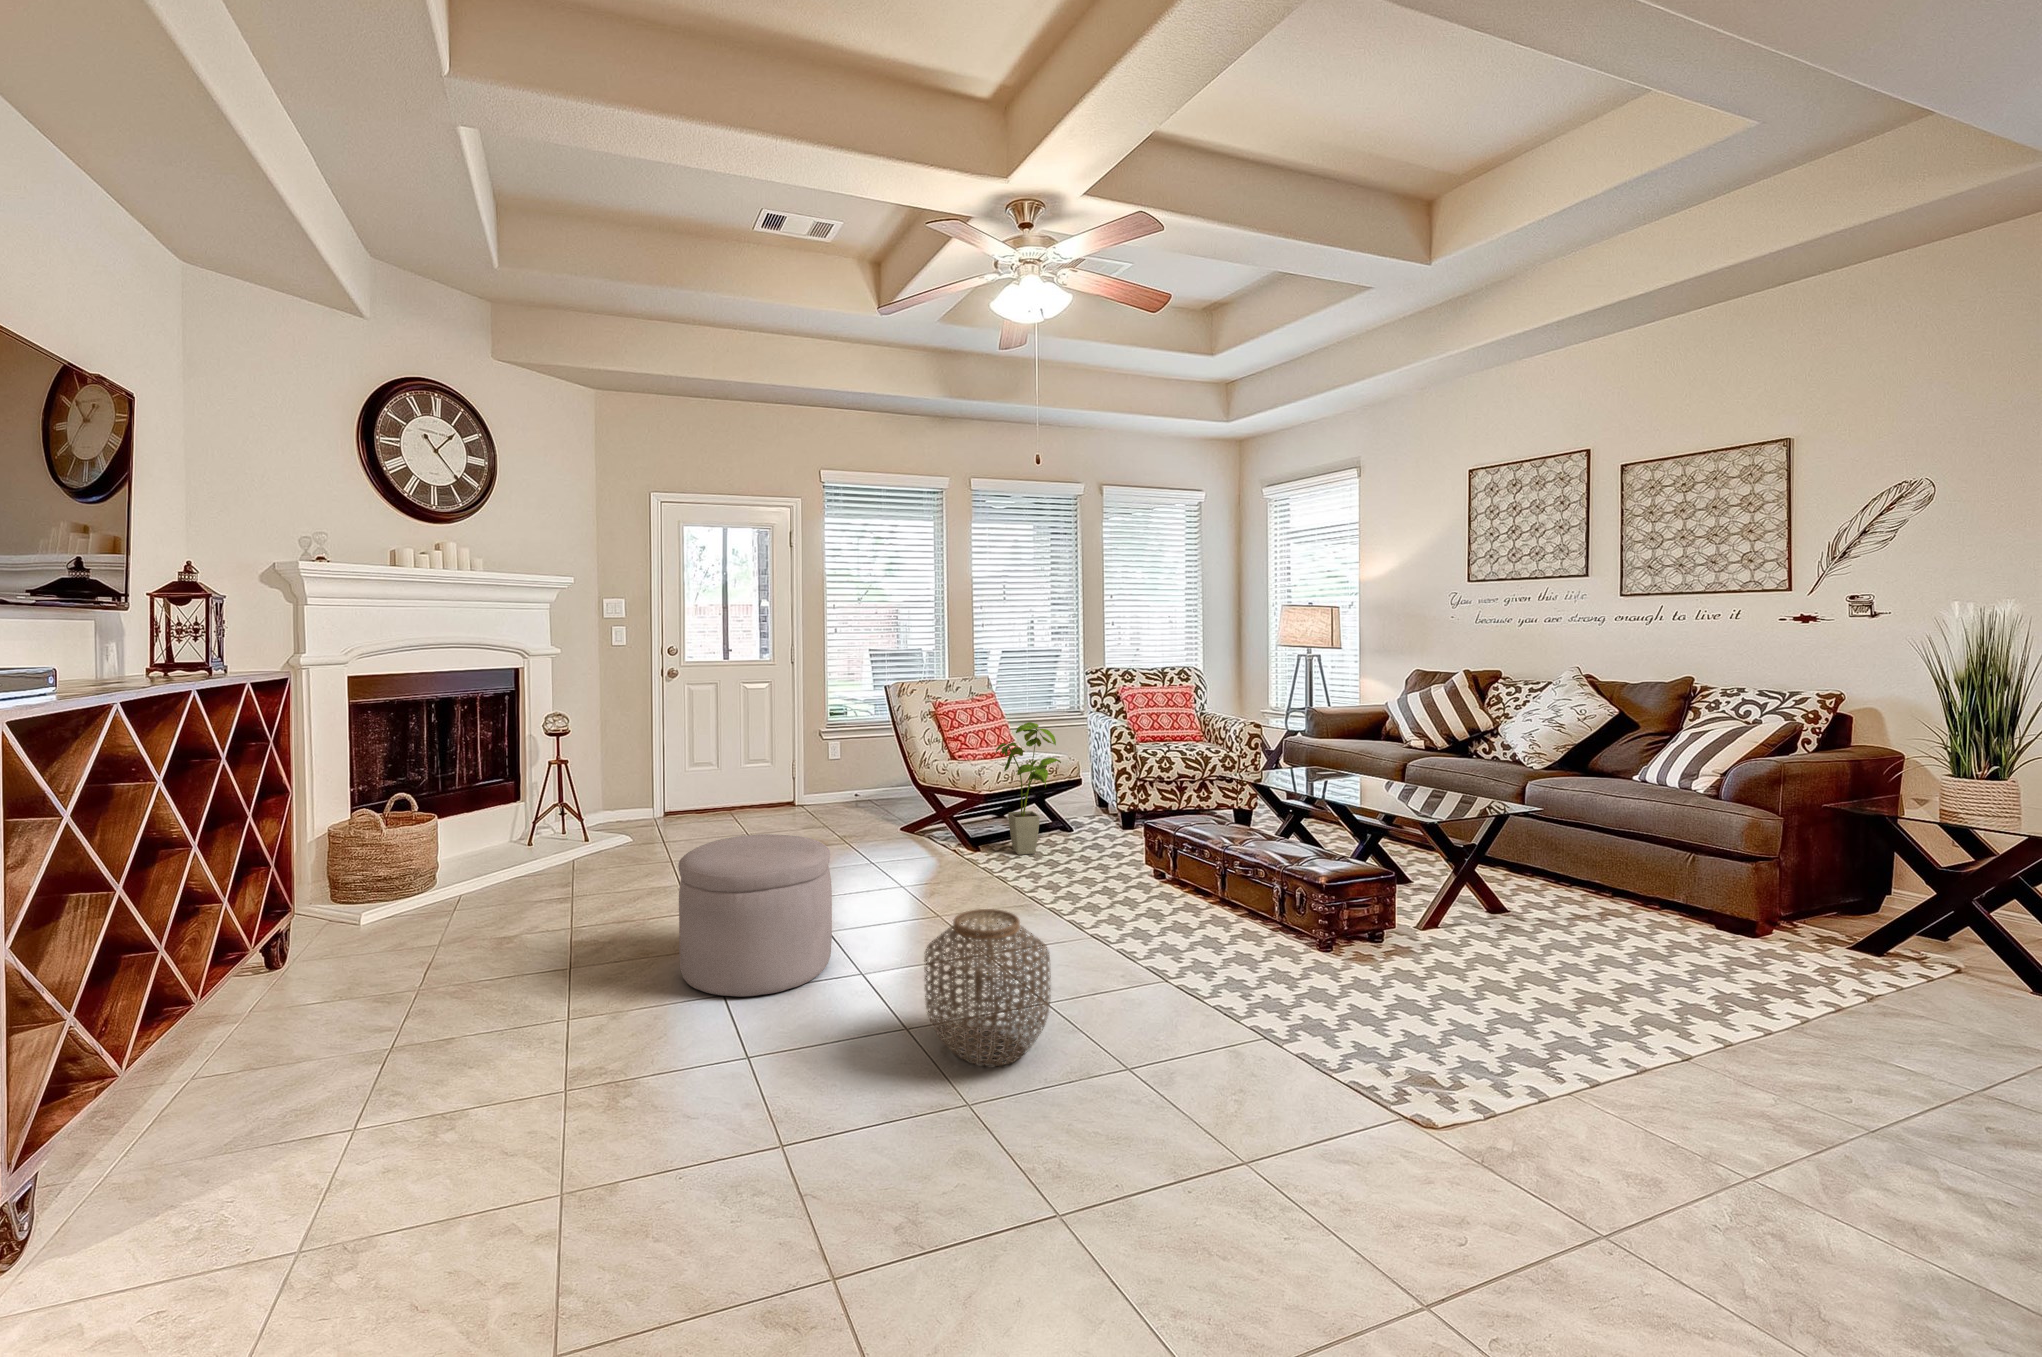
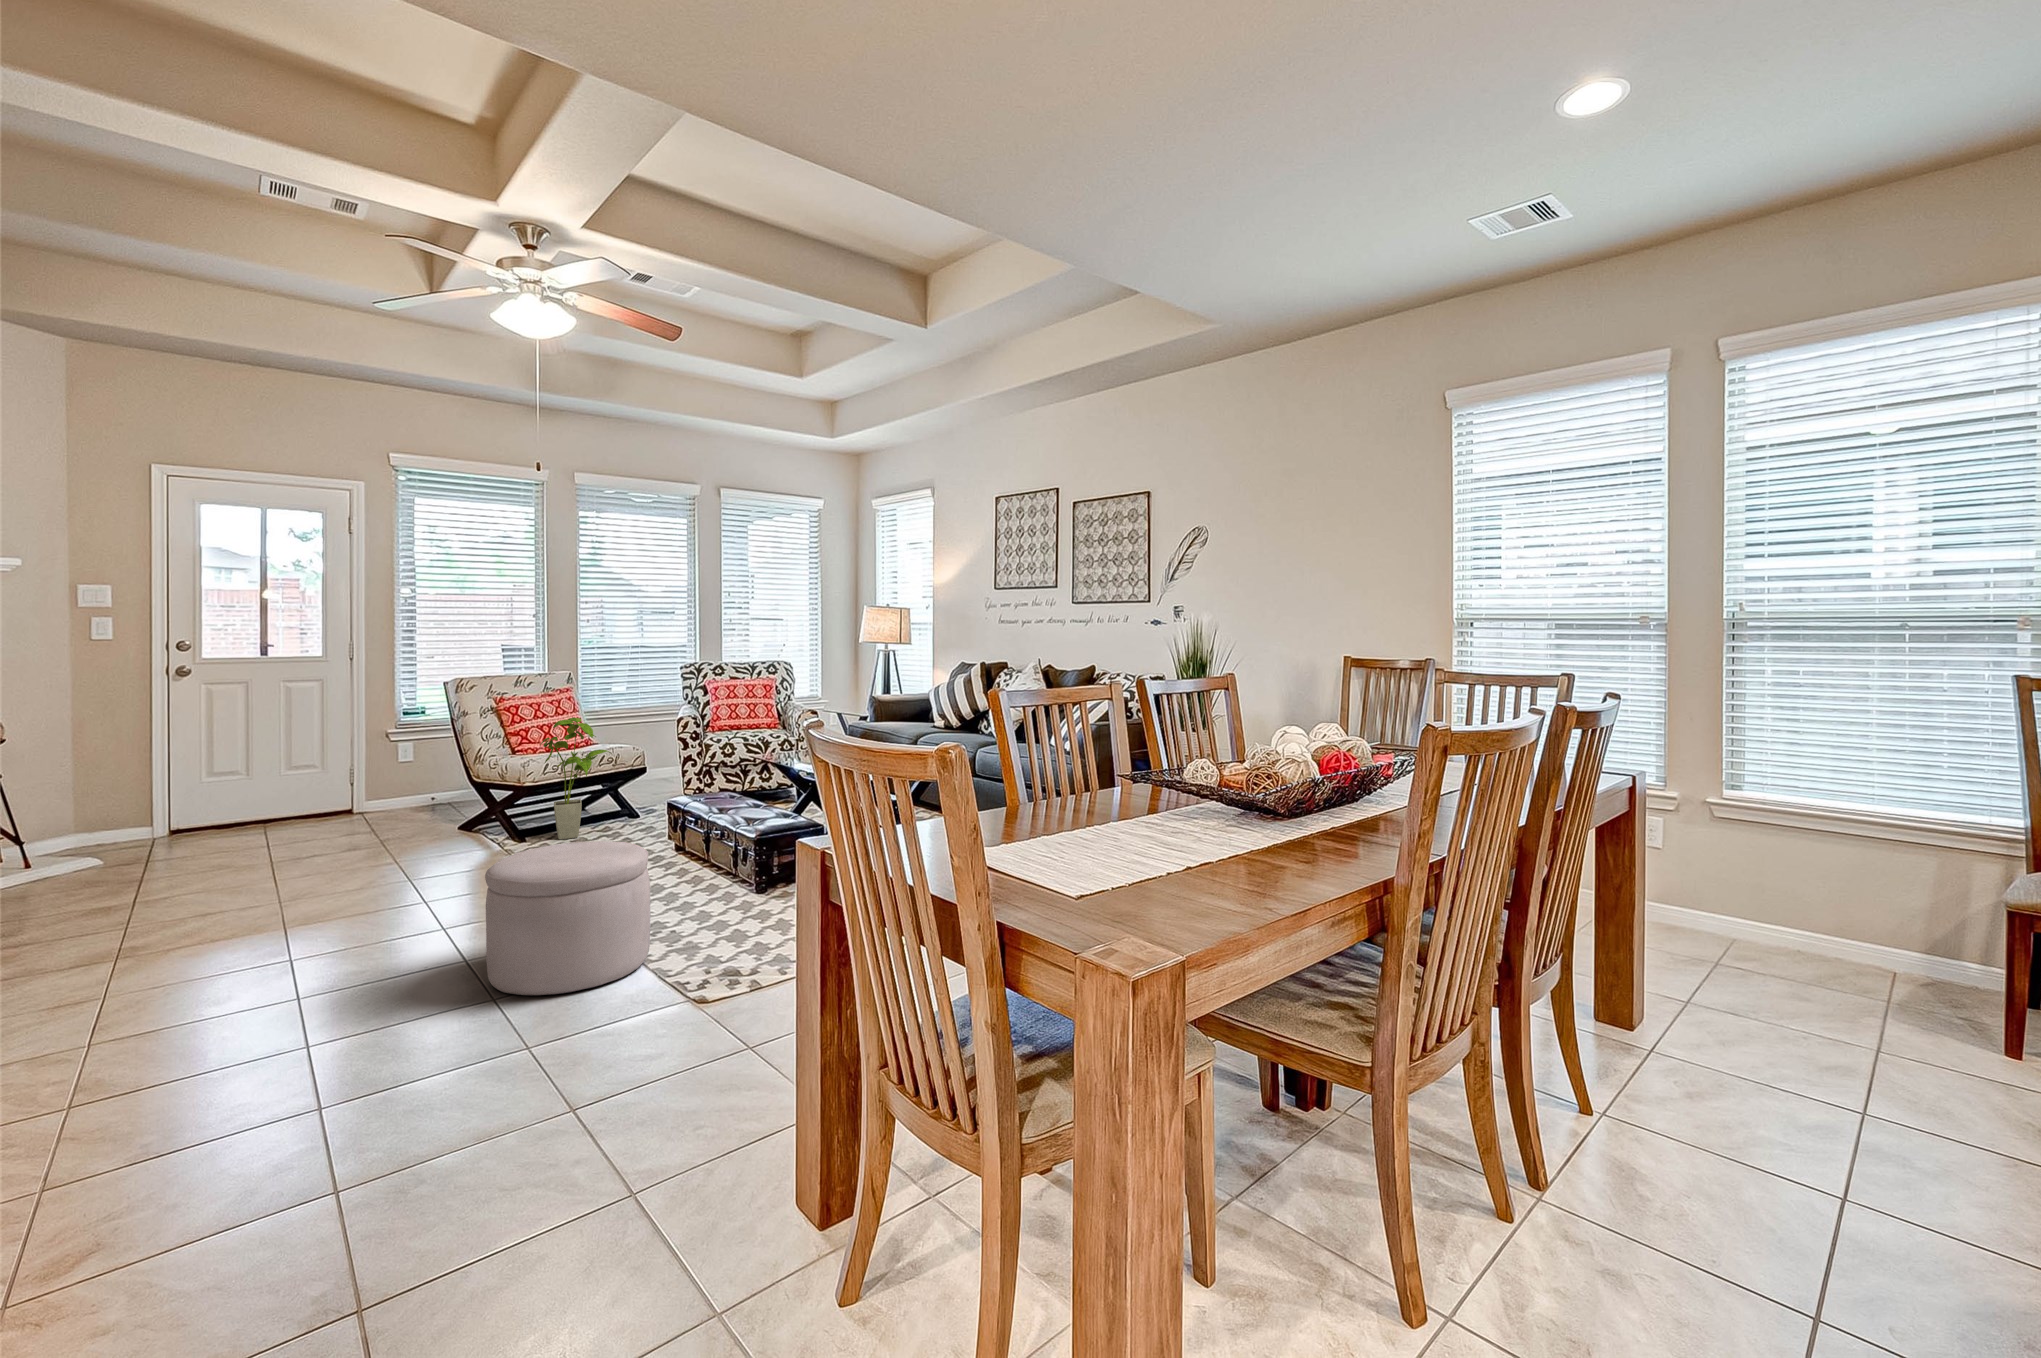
ottoman: present [678,834,832,997] -> present [485,841,650,995]
woven basket: present [924,909,1051,1066] -> none [288,870,417,990]

